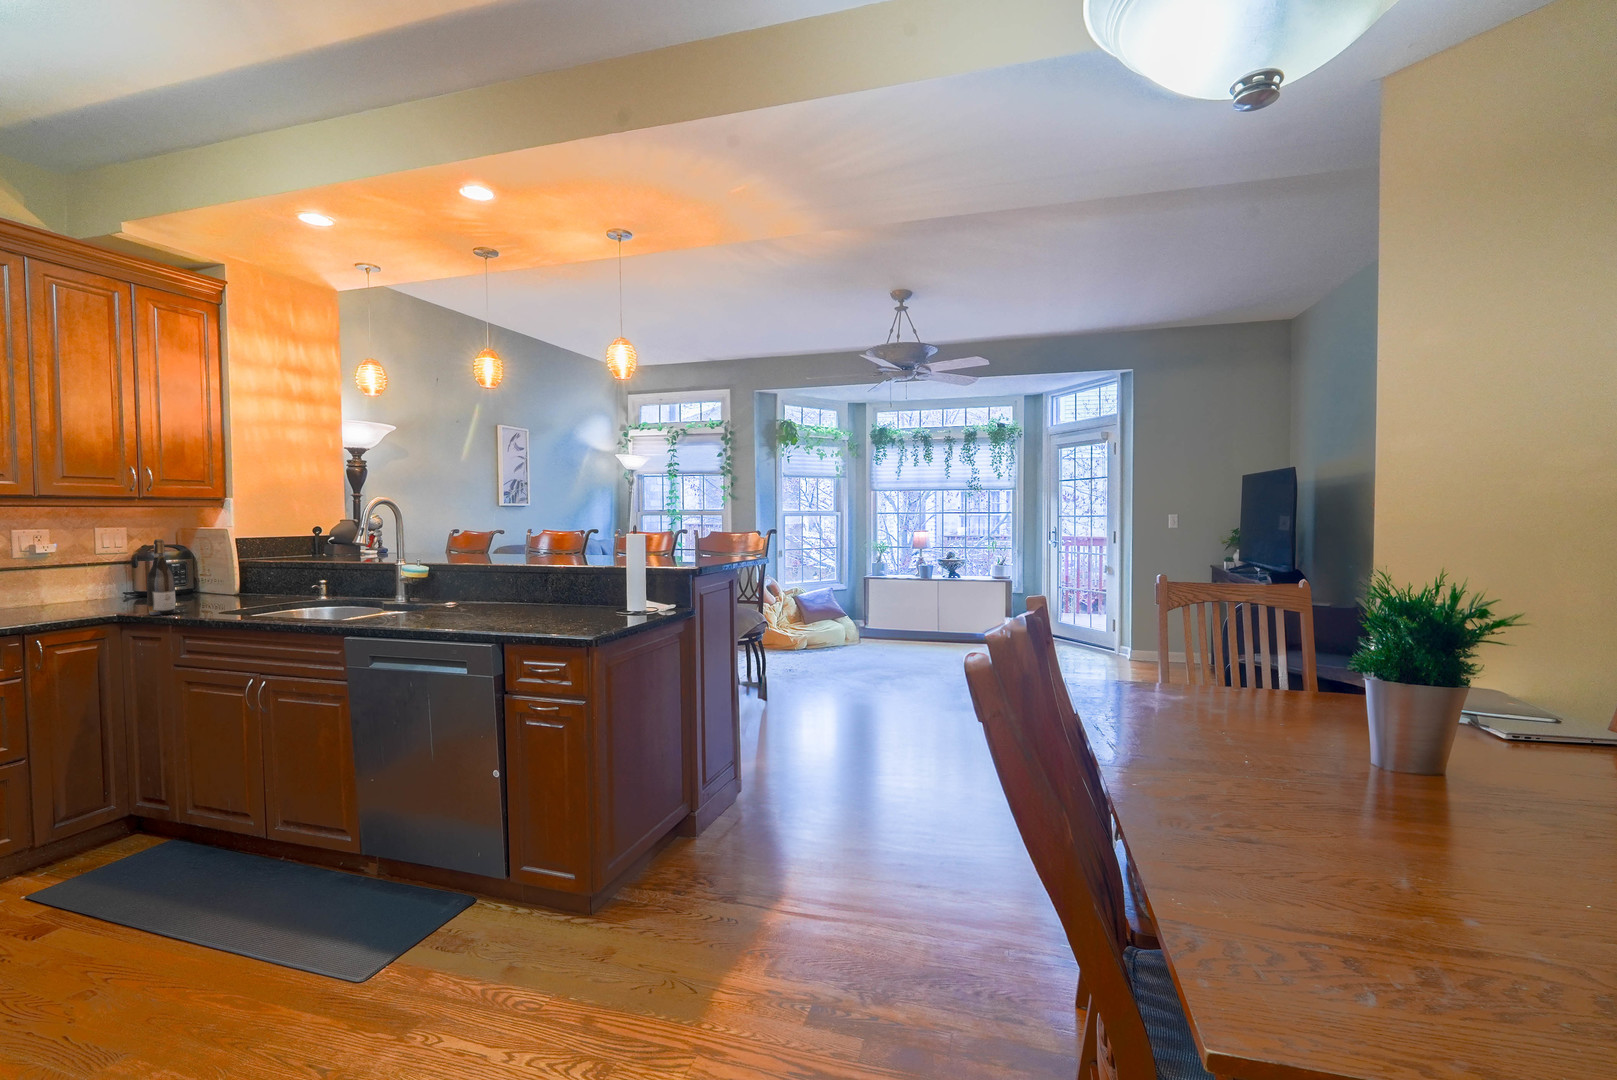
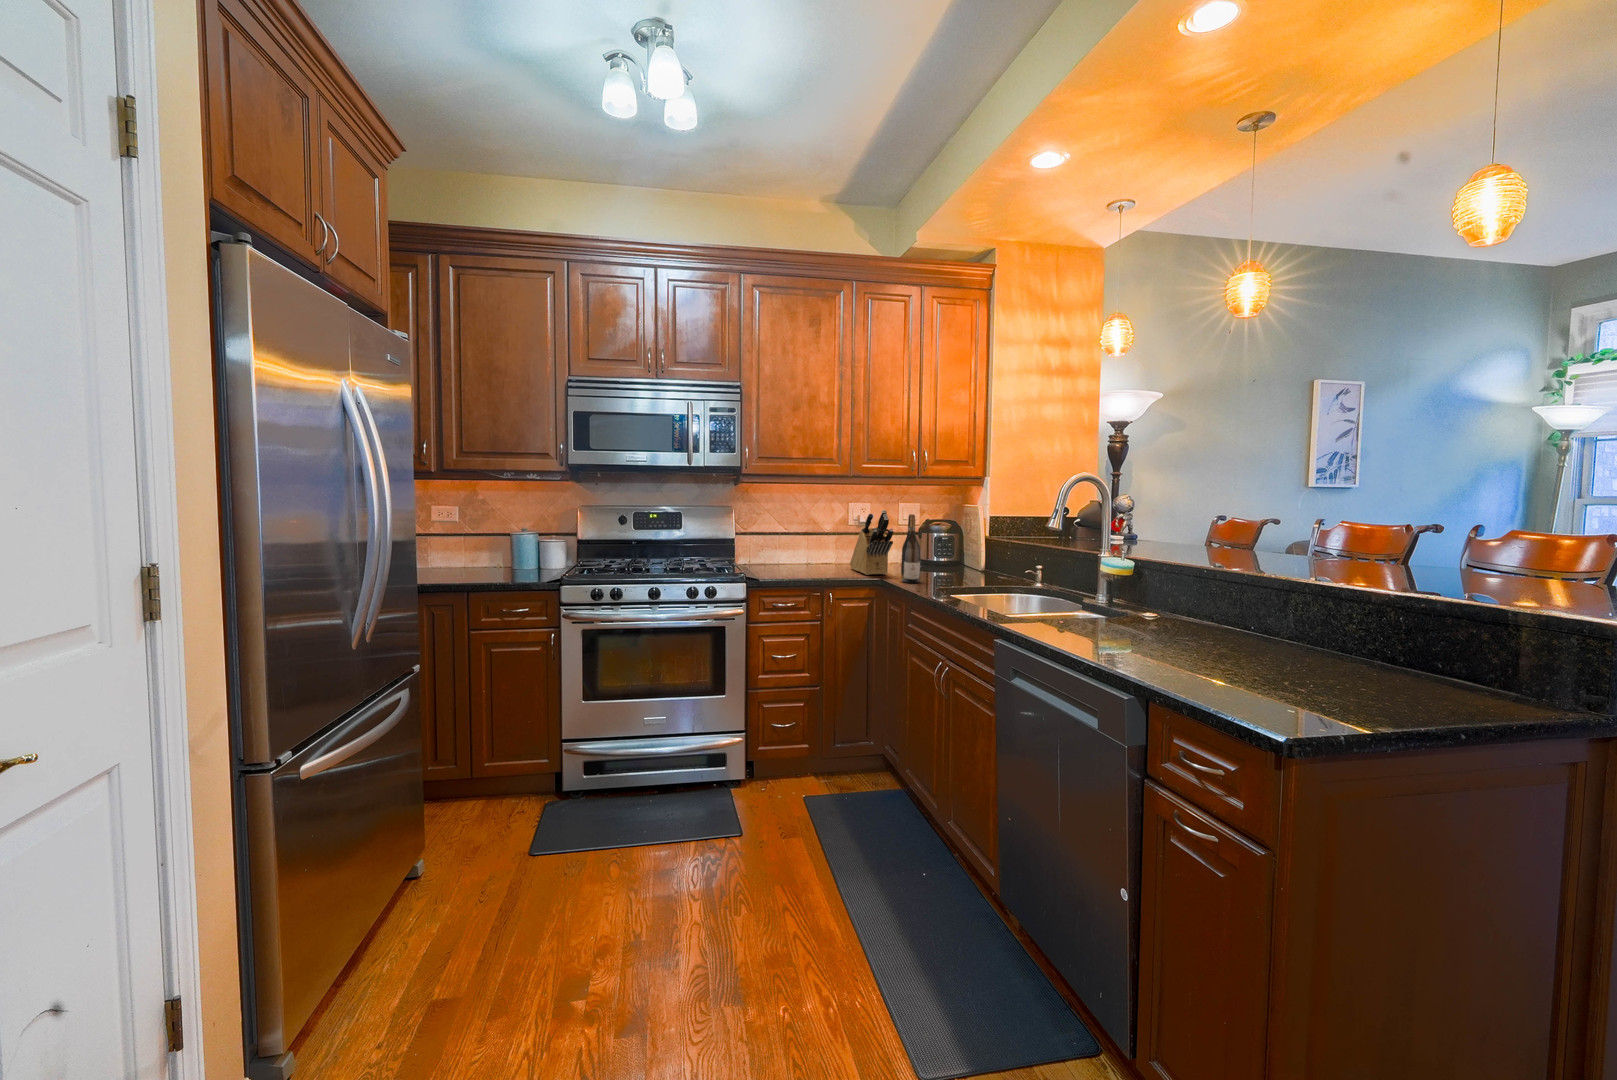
knife block: none [34,536,126,616] -> present [850,510,893,575]

